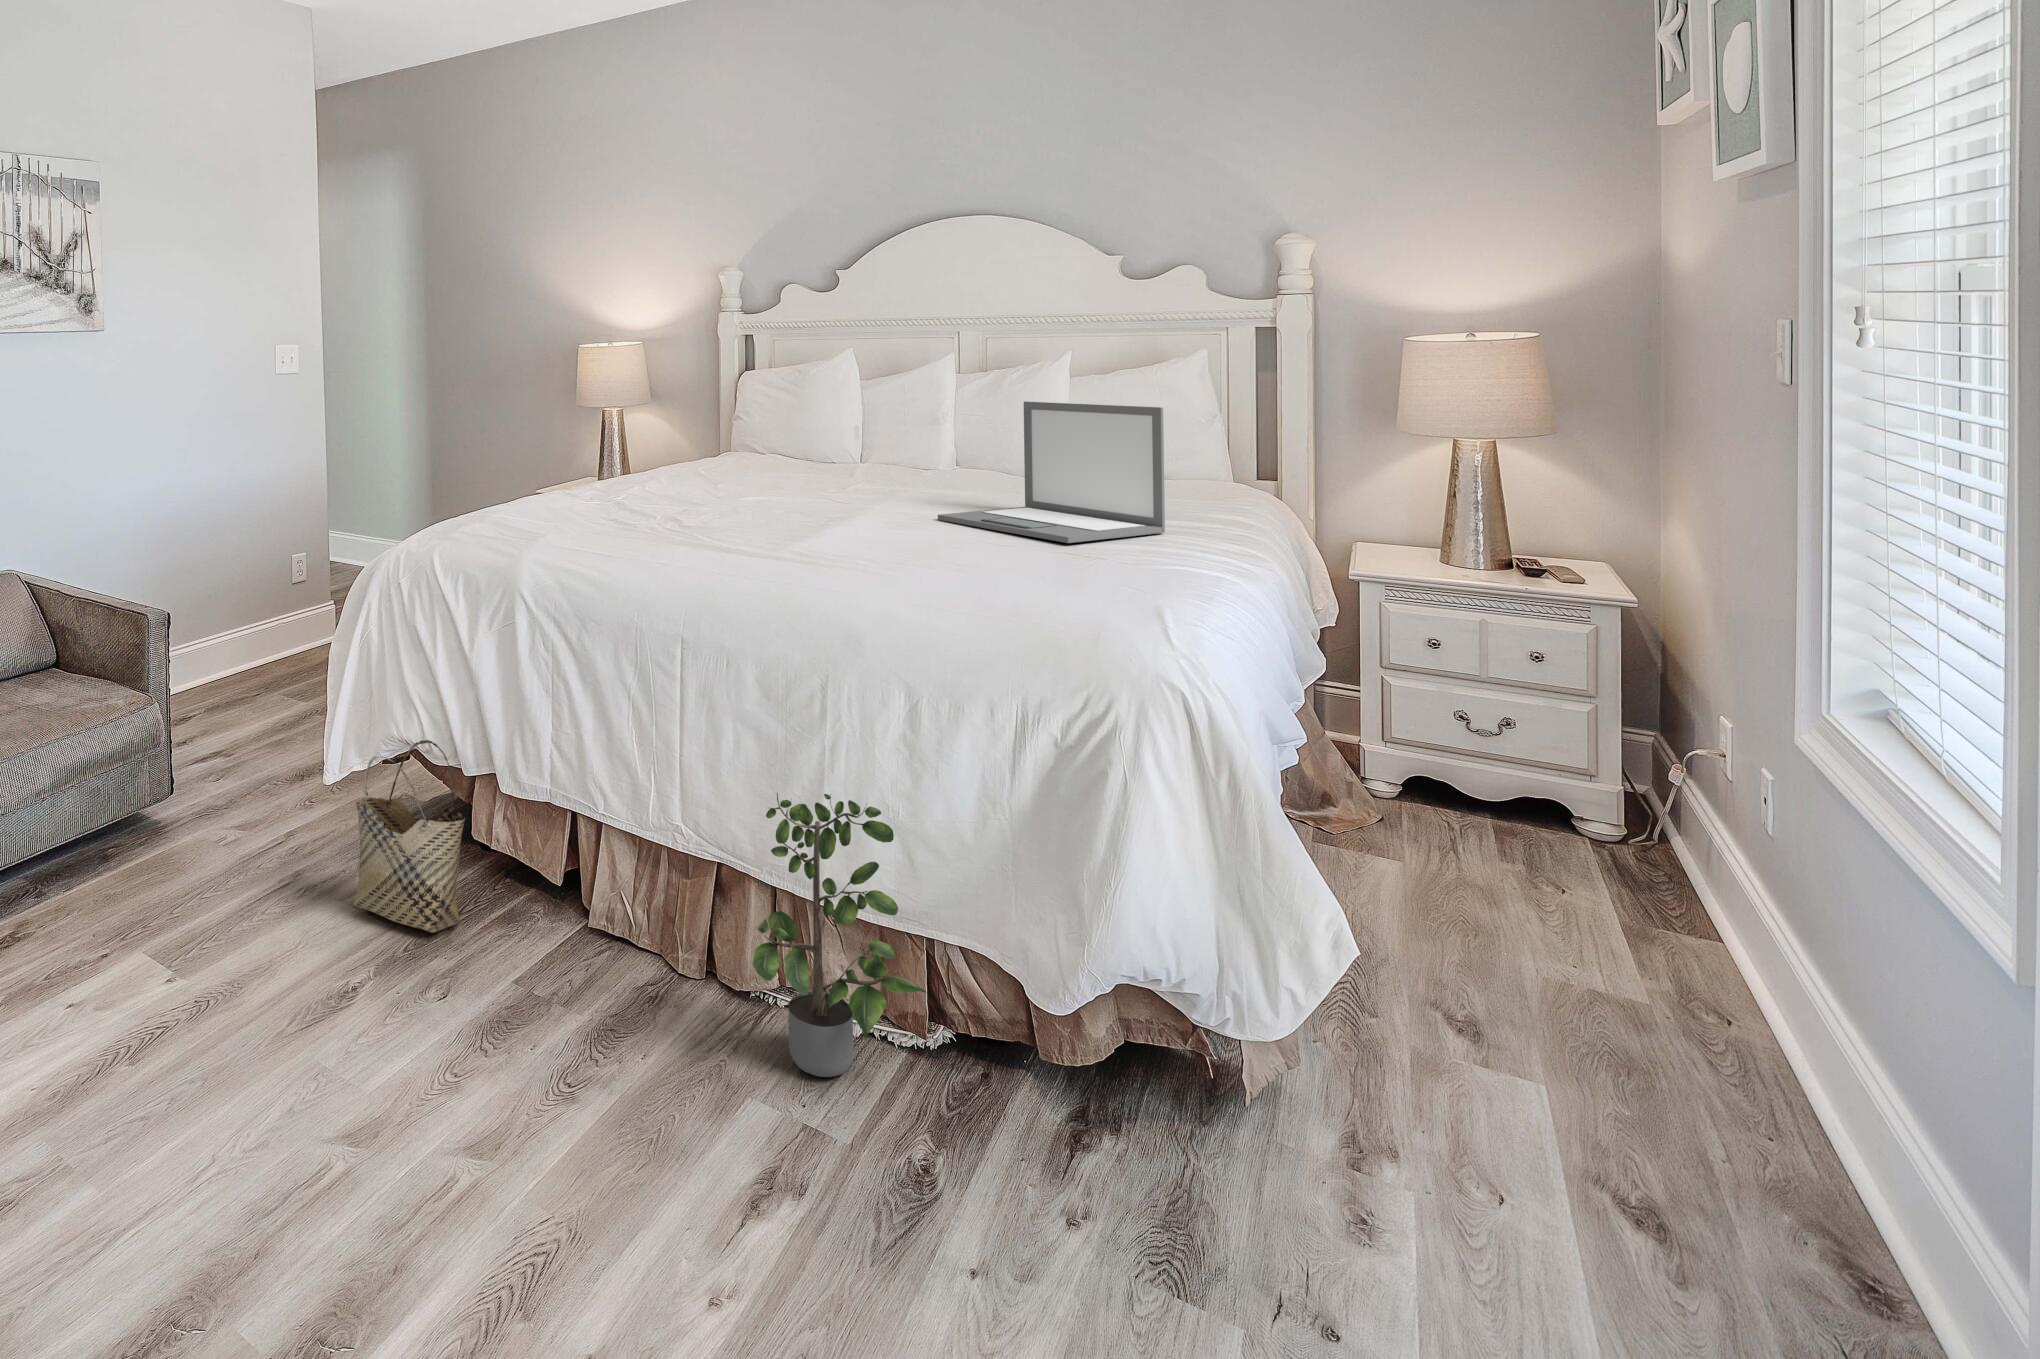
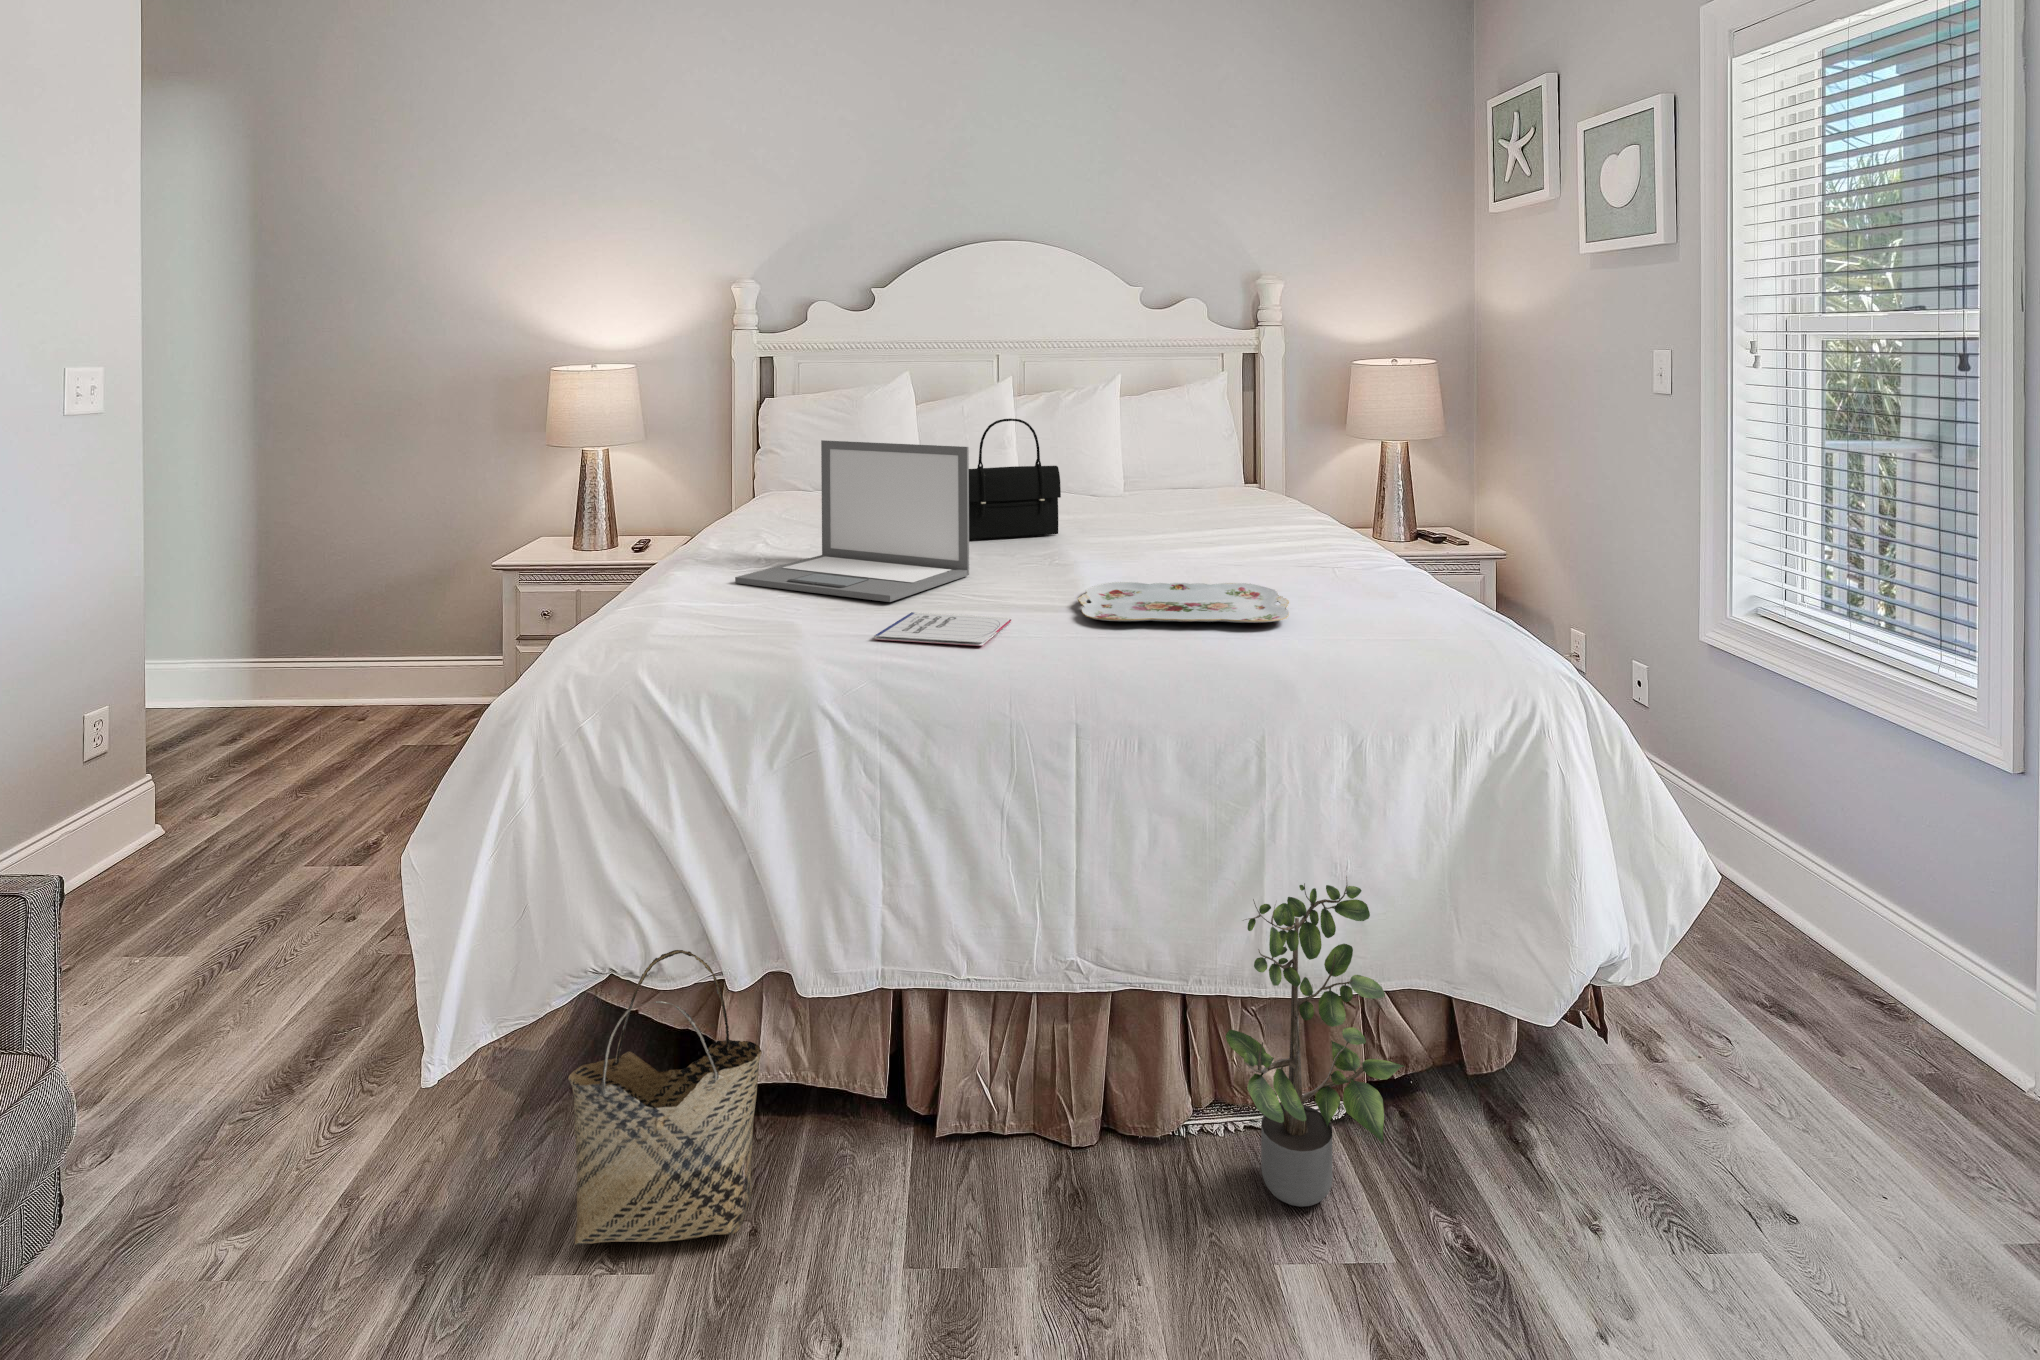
handbag: none [811,389,912,503] -> present [969,419,1061,540]
laptop: present [938,402,1165,543] -> present [735,440,969,602]
serving tray: none [770,537,992,577] -> present [1078,582,1289,623]
notebook: none [592,539,717,563] -> present [874,612,1012,646]

